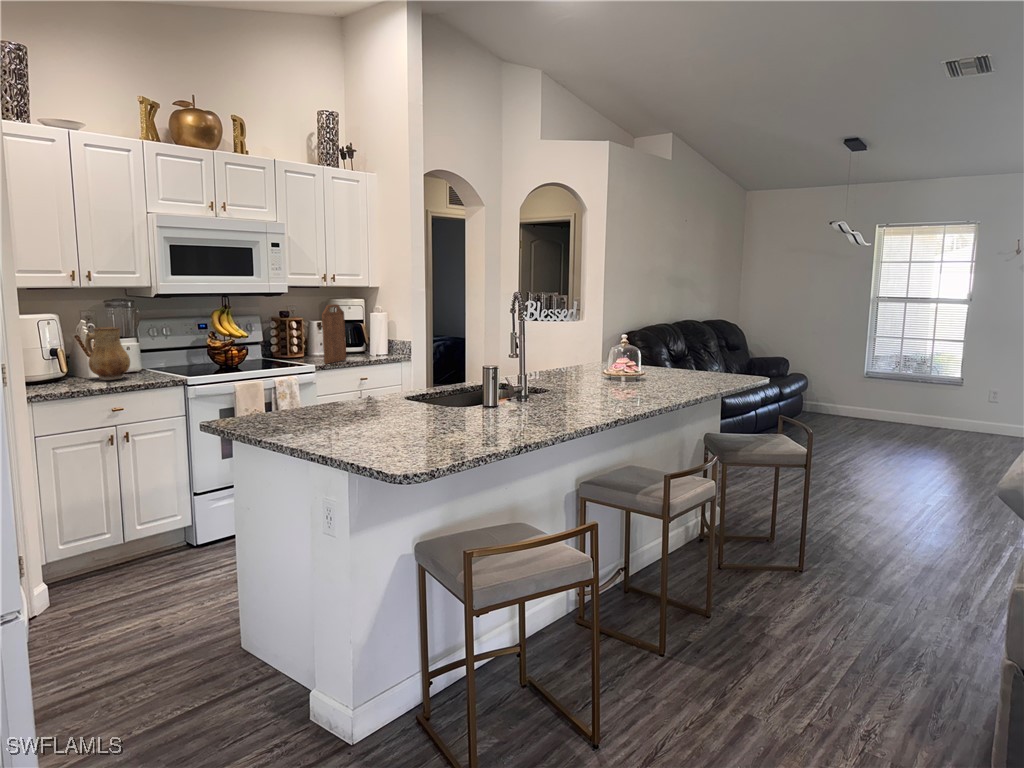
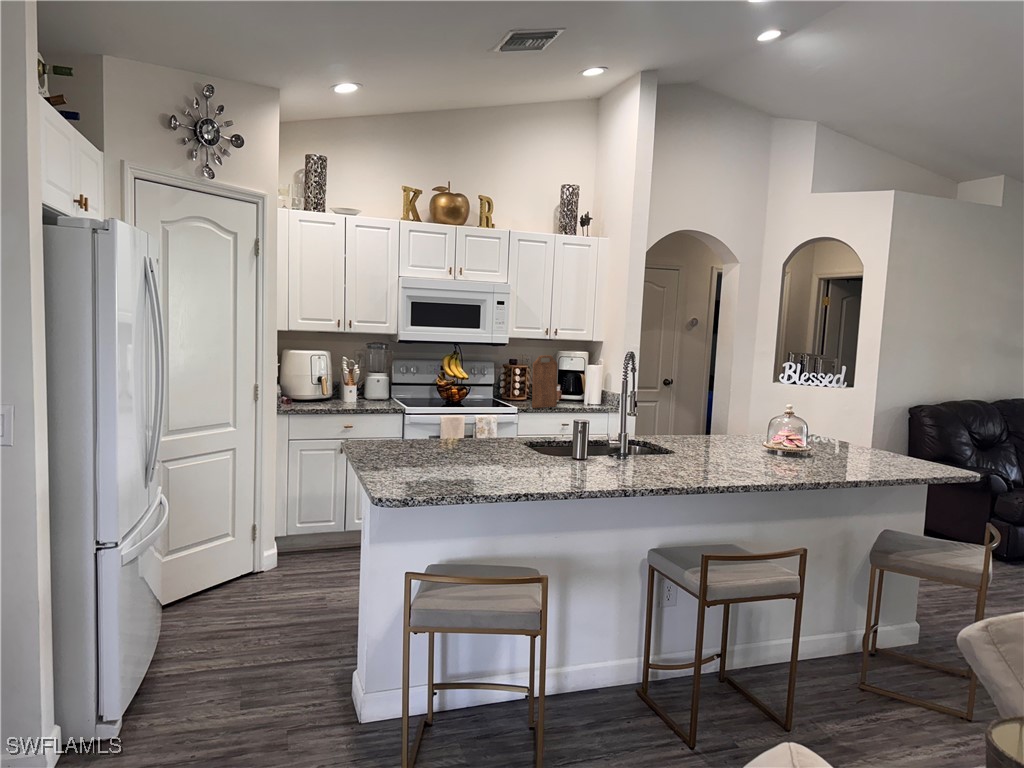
ceramic pitcher: present [85,327,130,380] -> none [341,363,369,404]

